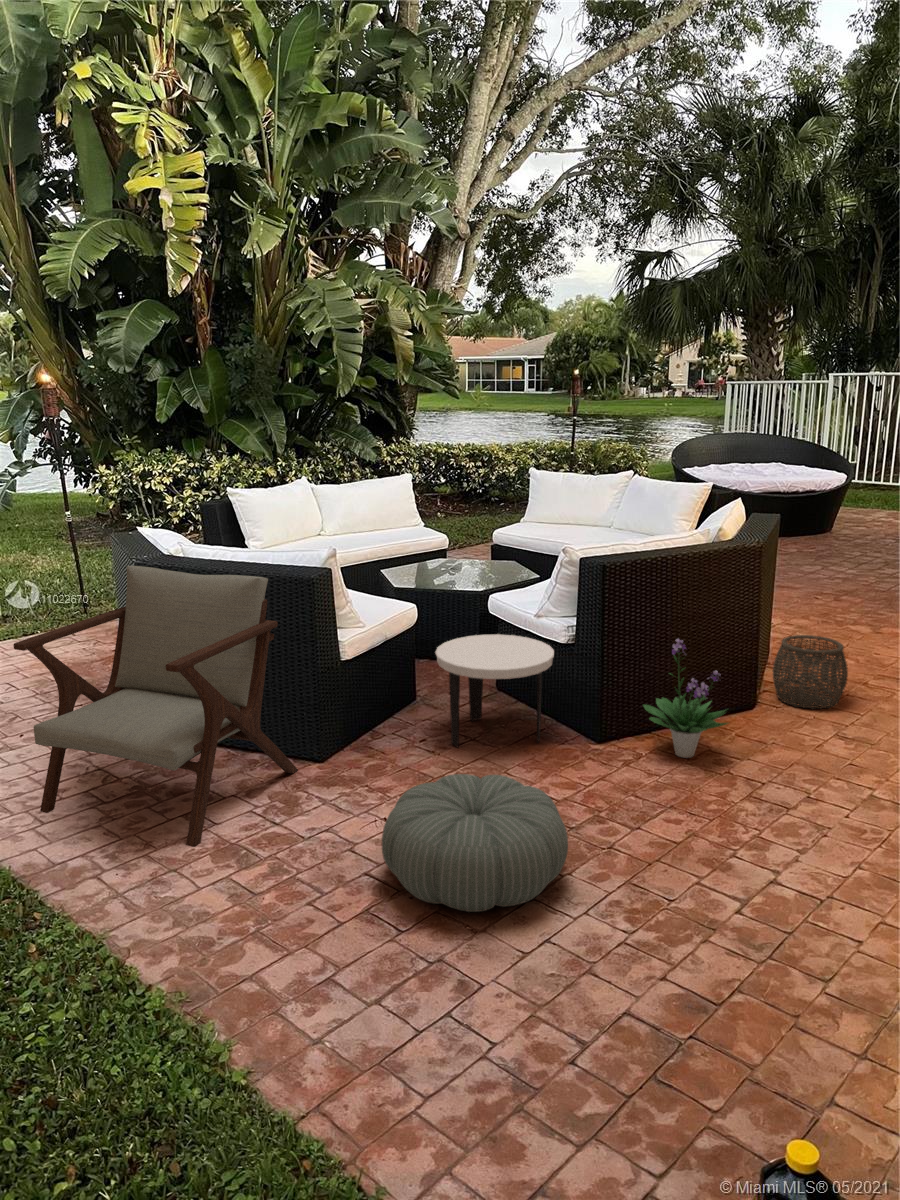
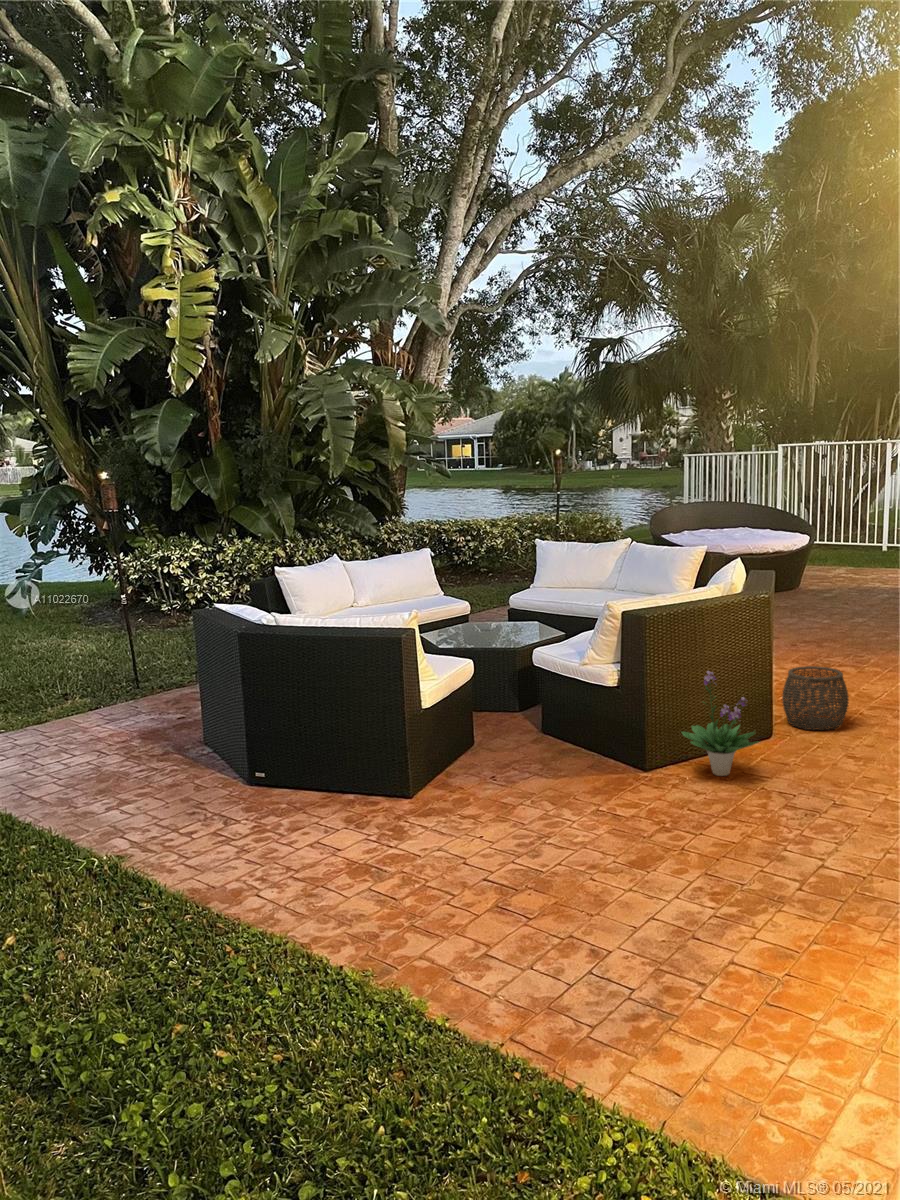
lounge chair: present [13,566,298,847] -> none [143,632,384,874]
side table: present [435,634,554,747] -> none [494,679,600,781]
pouf: present [382,774,568,912] -> none [490,792,652,905]

